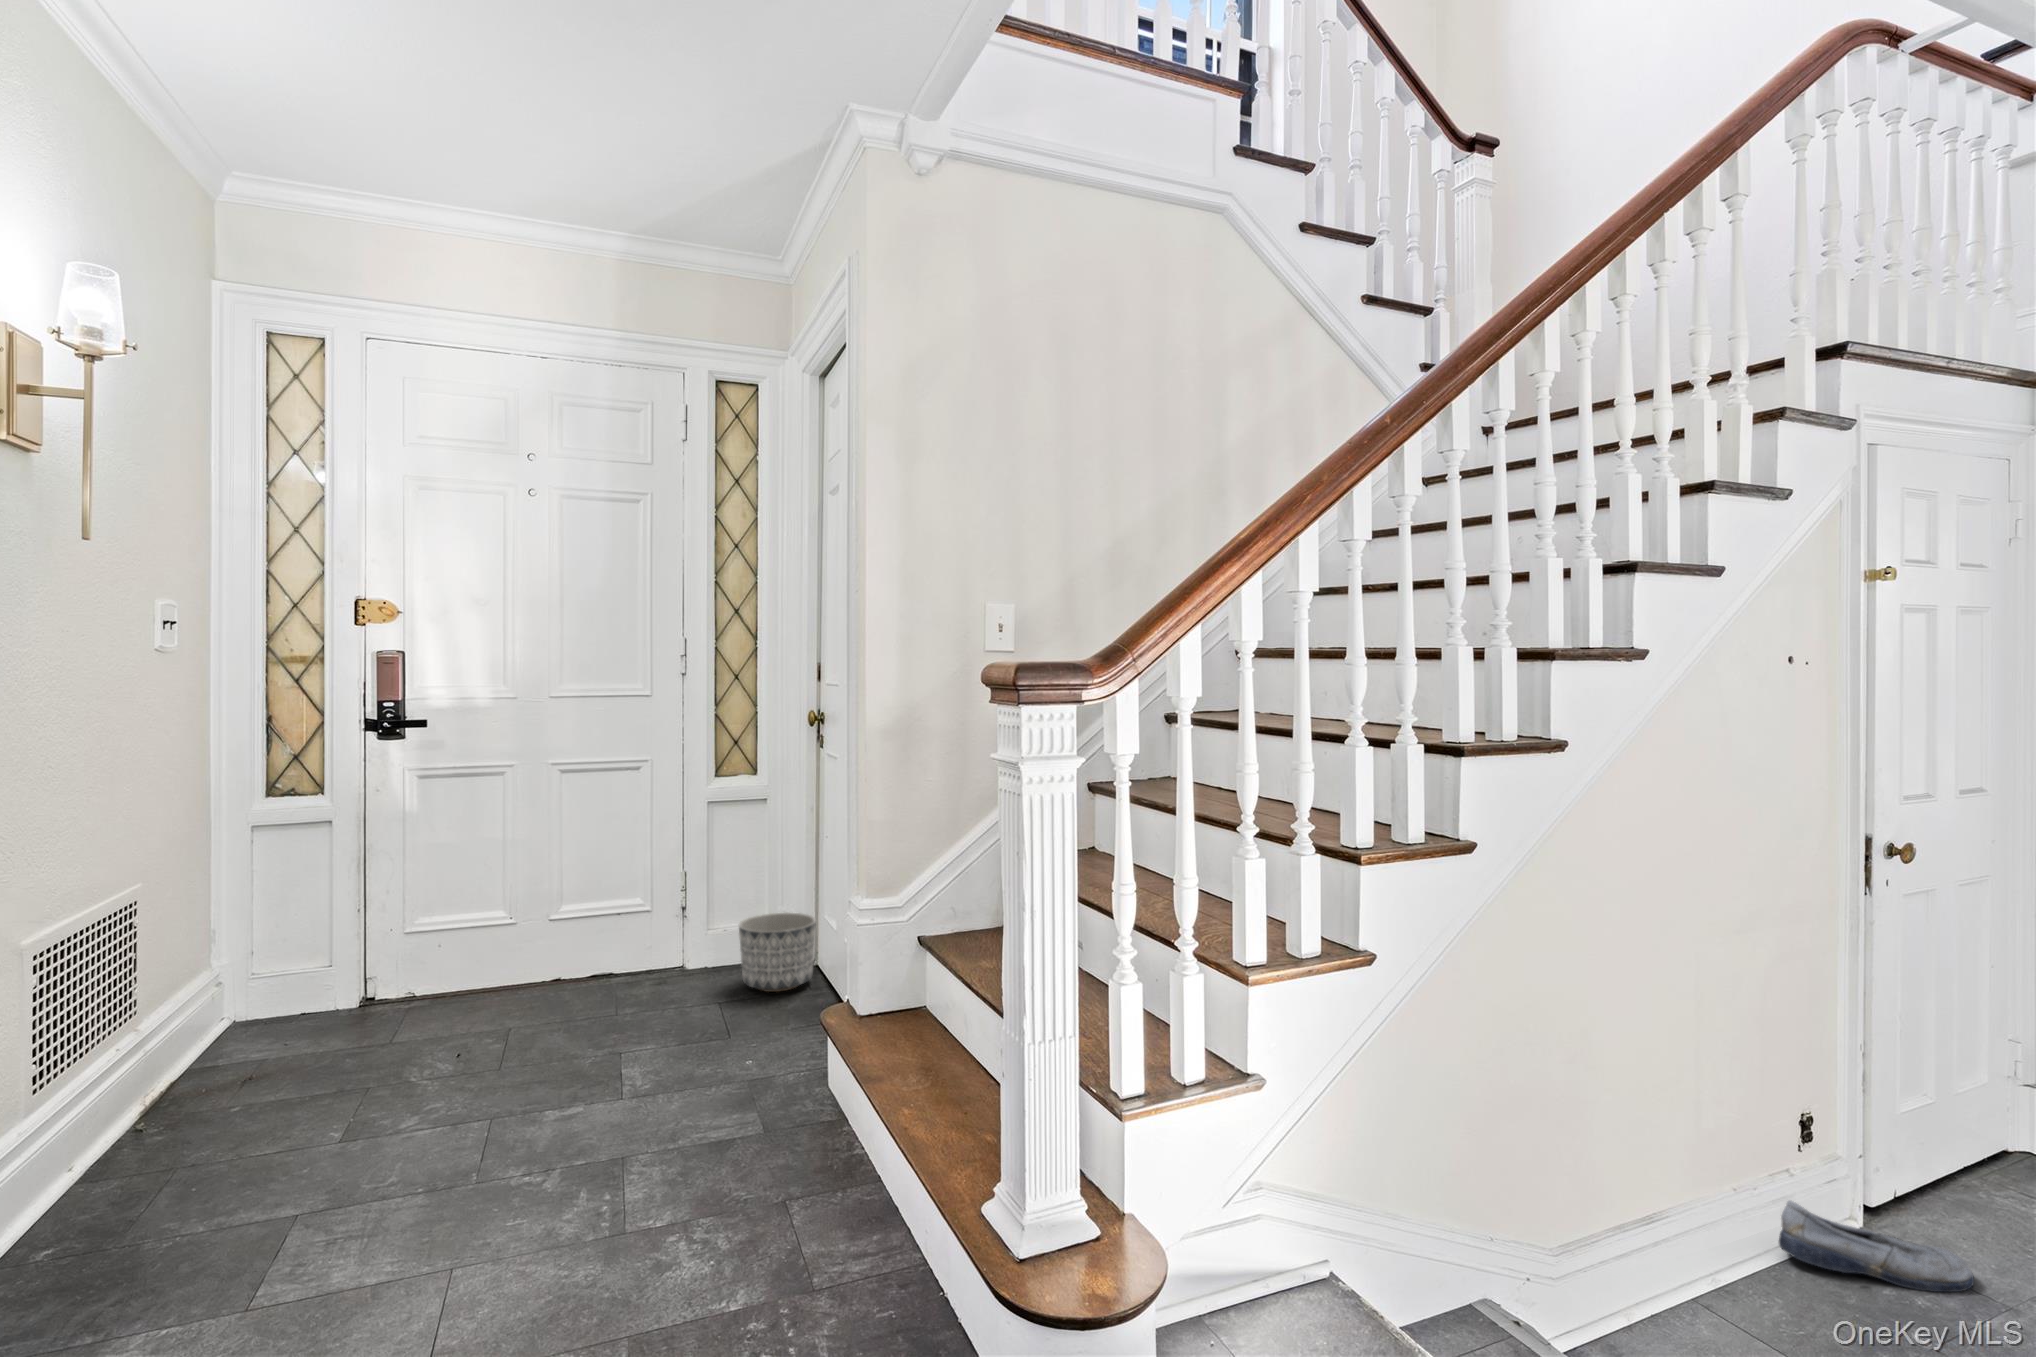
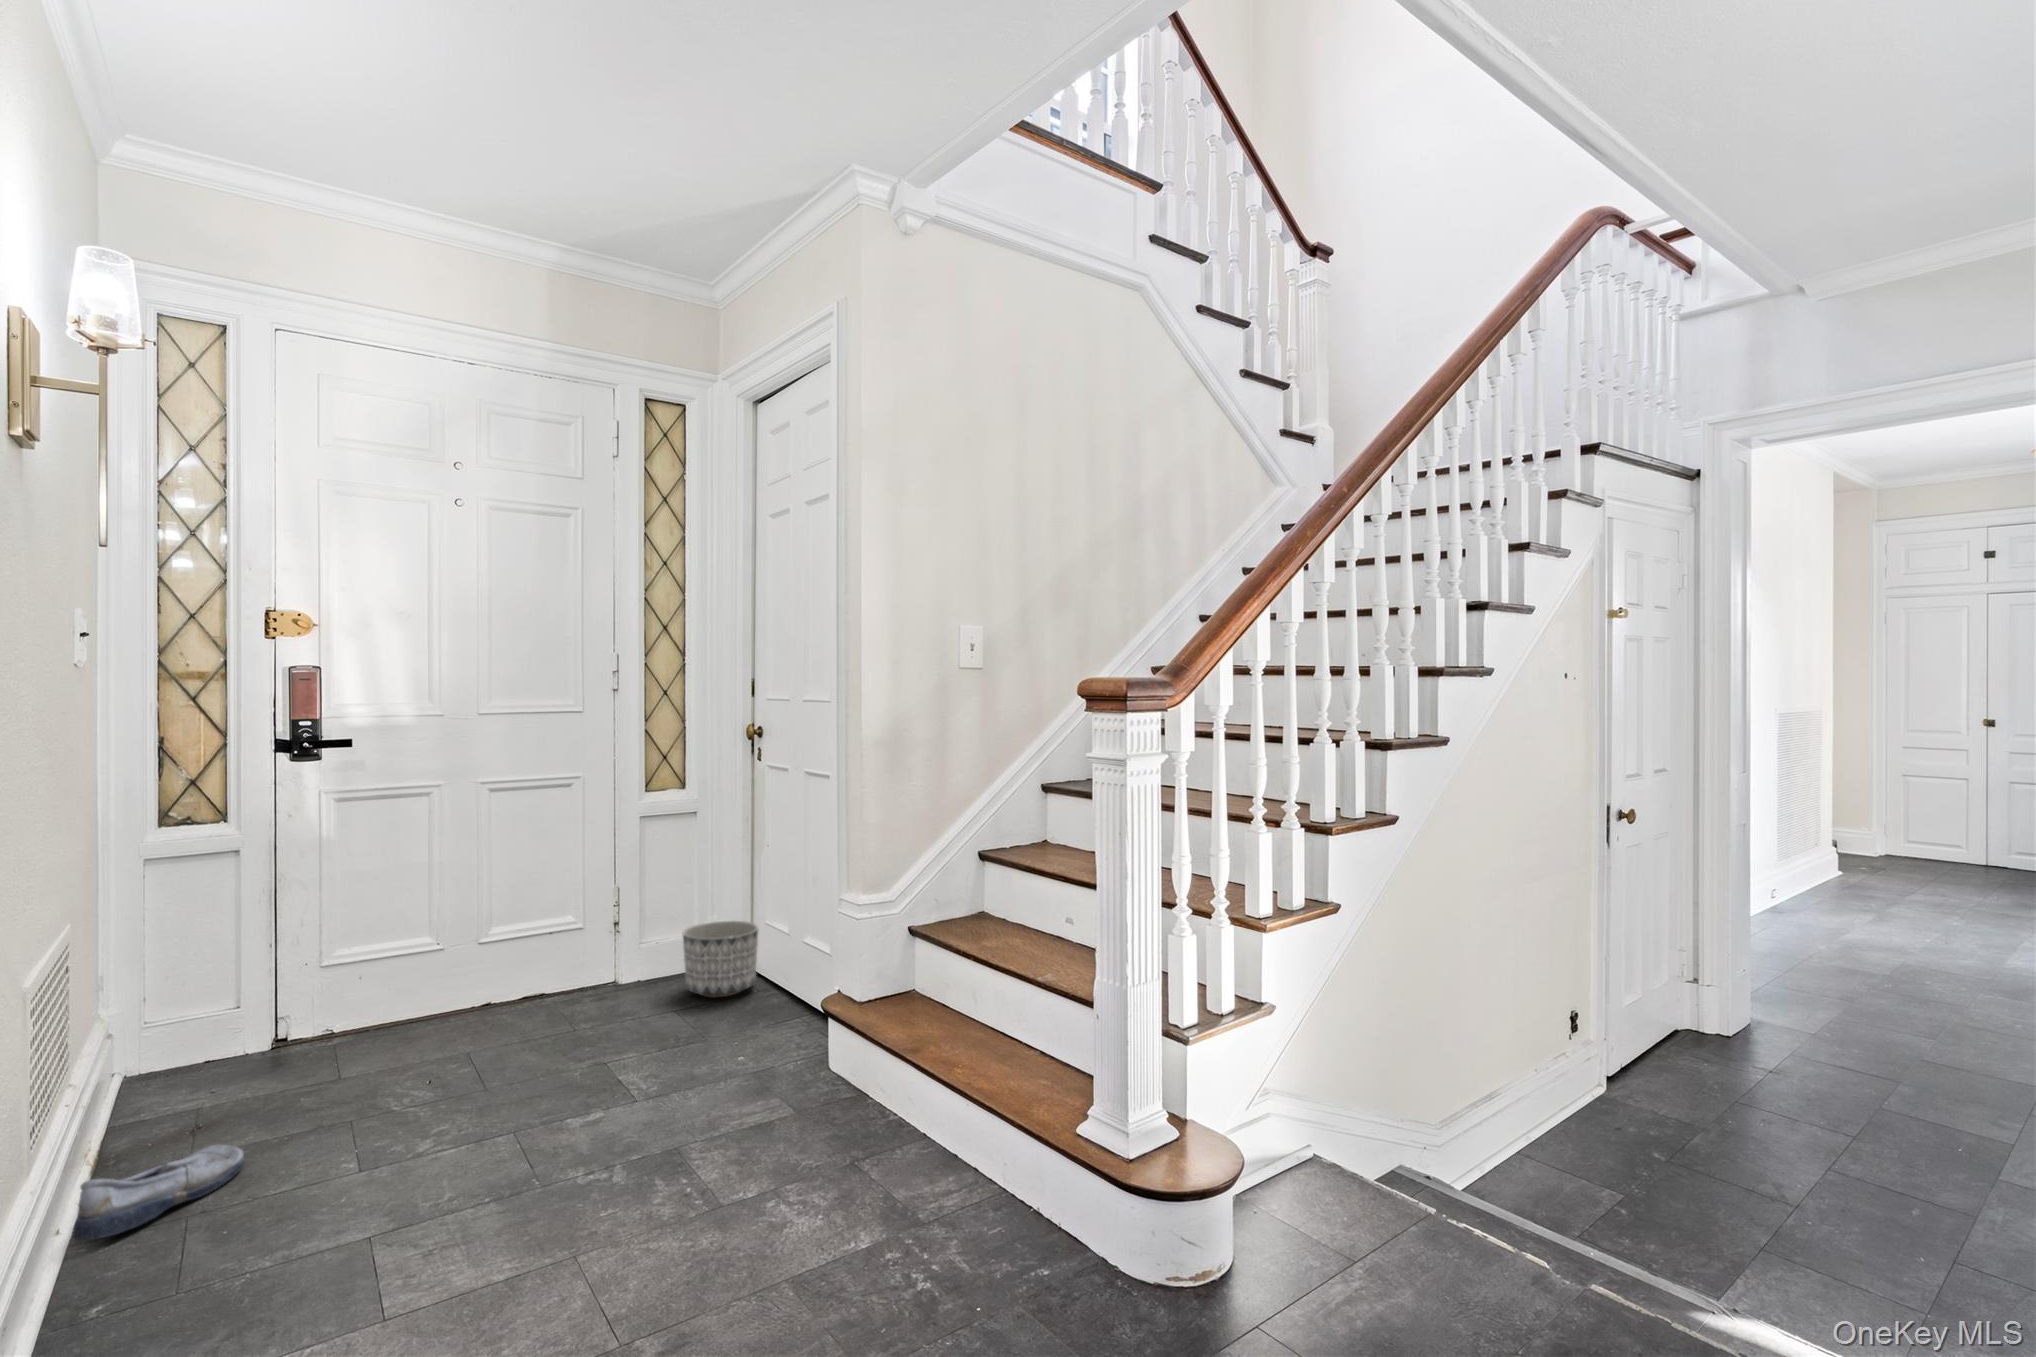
shoe: present [1779,1200,1974,1292] -> present [73,1145,245,1240]

